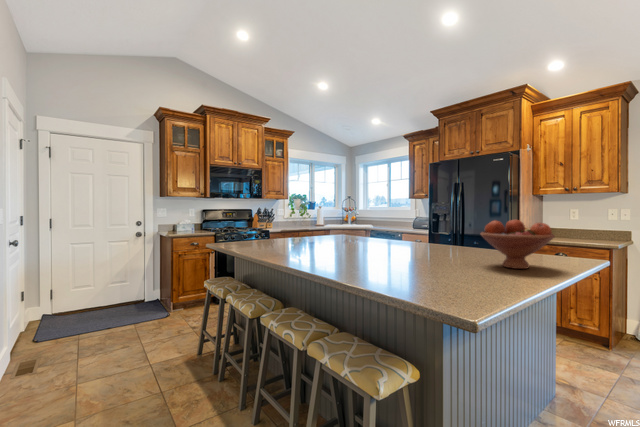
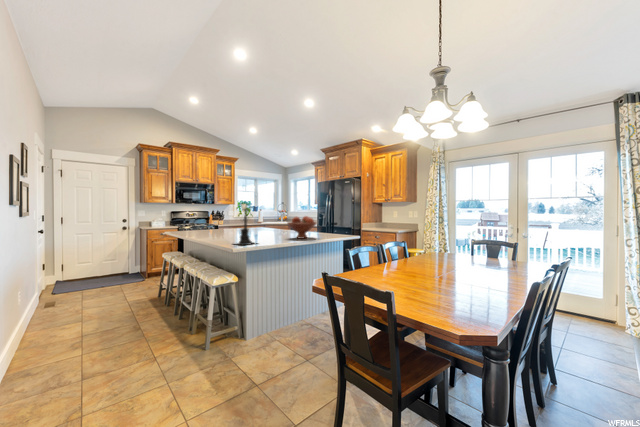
candle holder: none [403,190,468,295] -> present [236,209,254,245]

